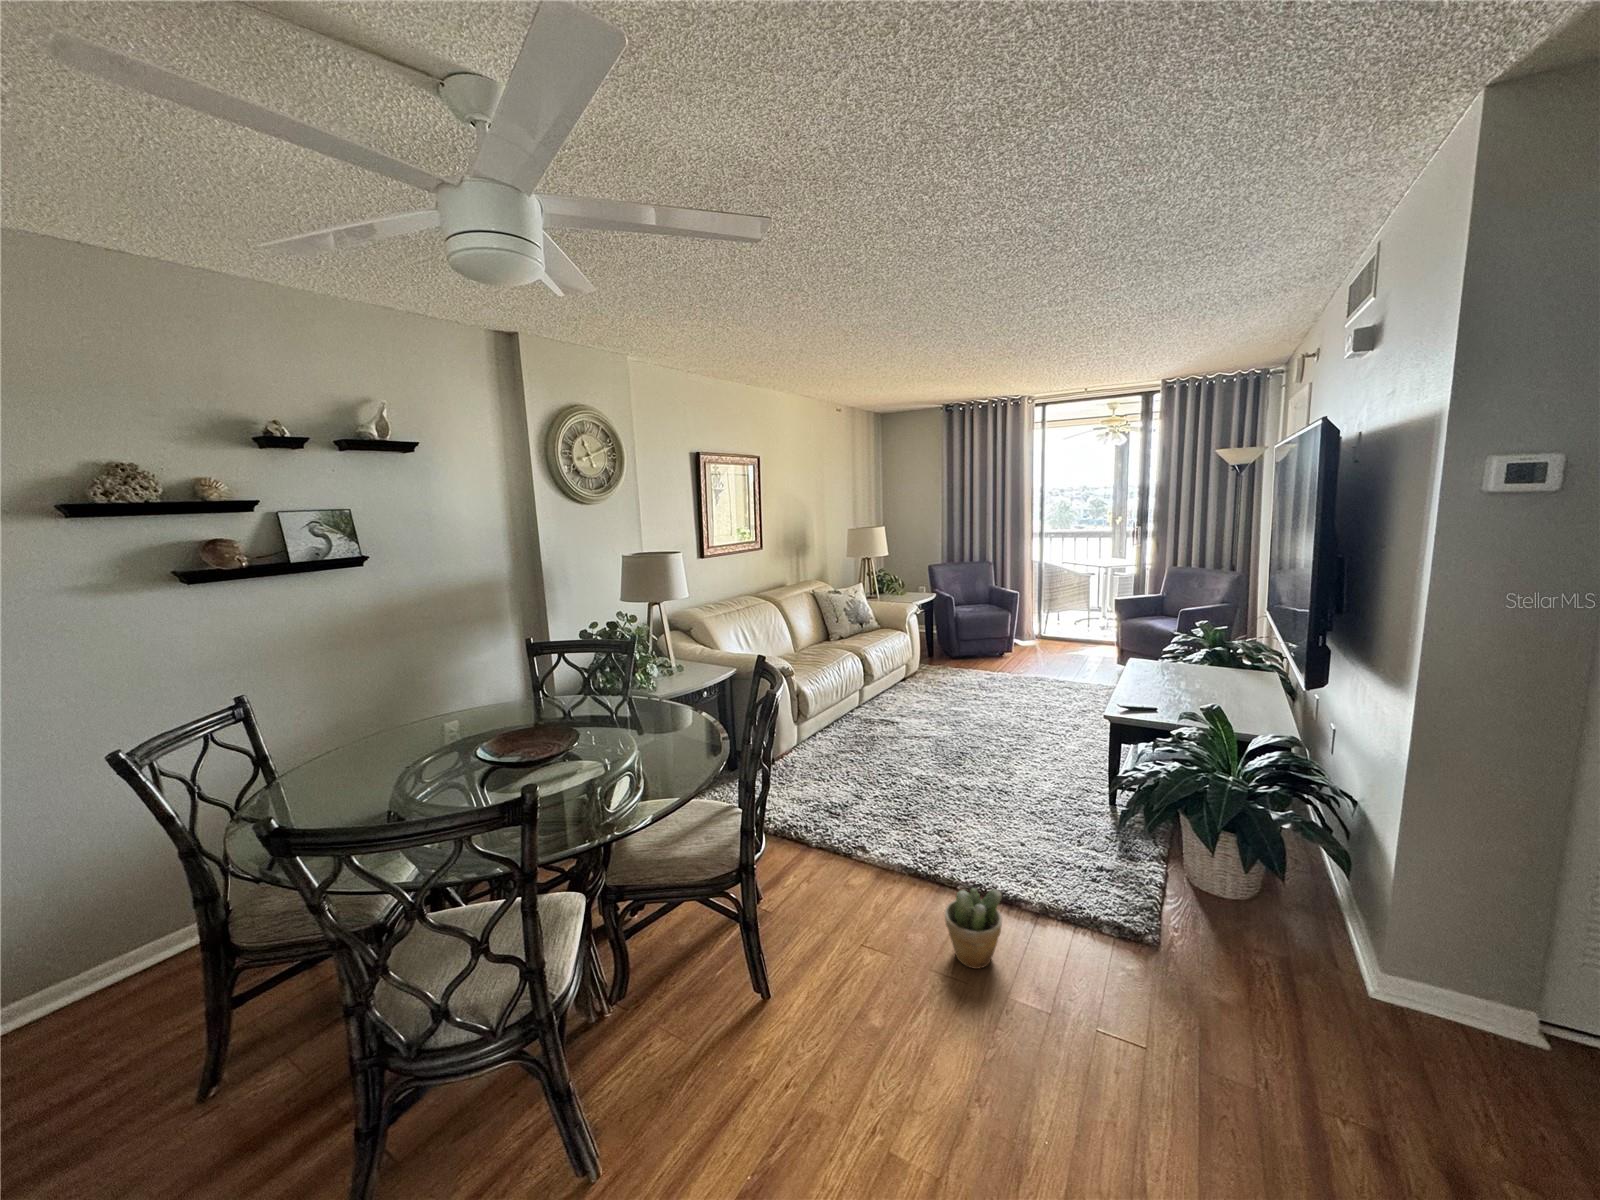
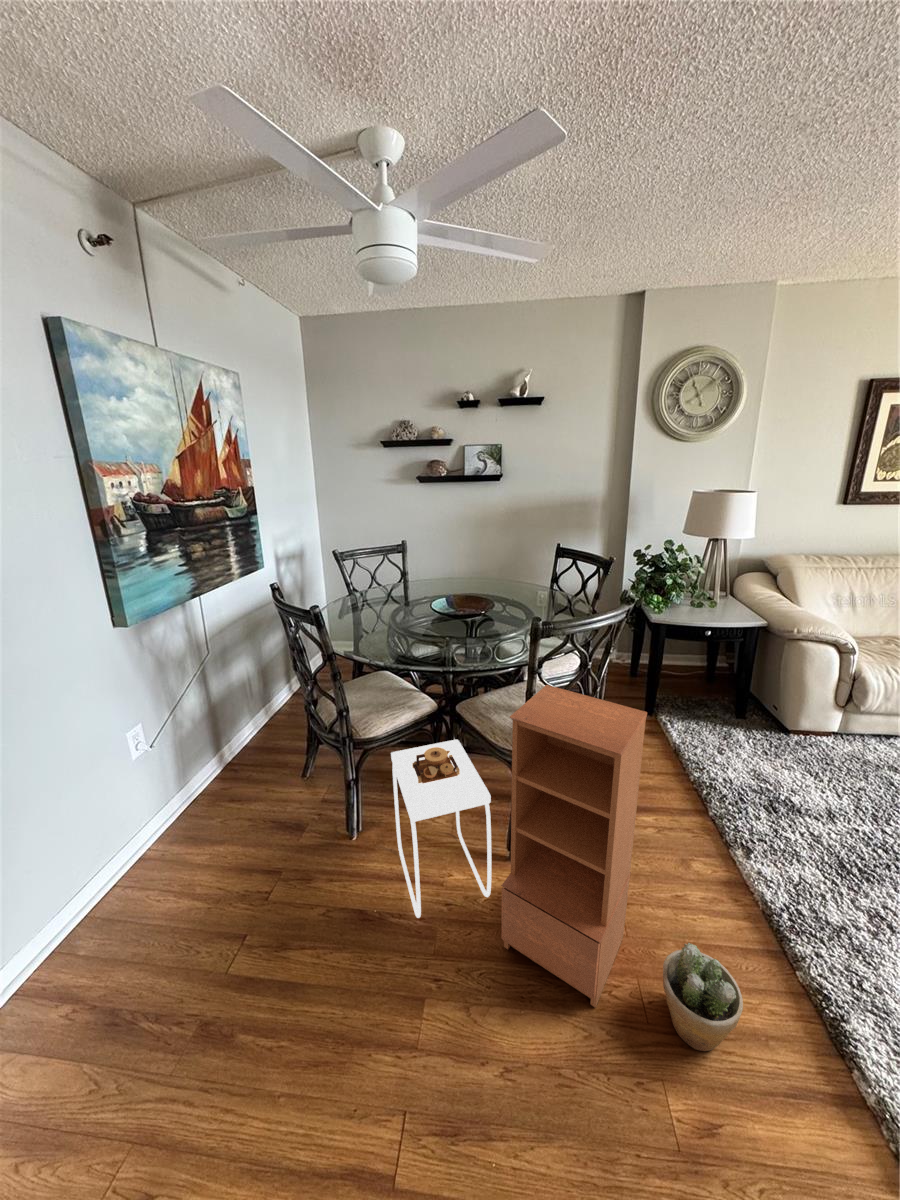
bookcase: none [805,729,947,1052] -> present [501,685,647,1007]
side table: none [652,897,813,1128] -> present [391,740,491,918]

